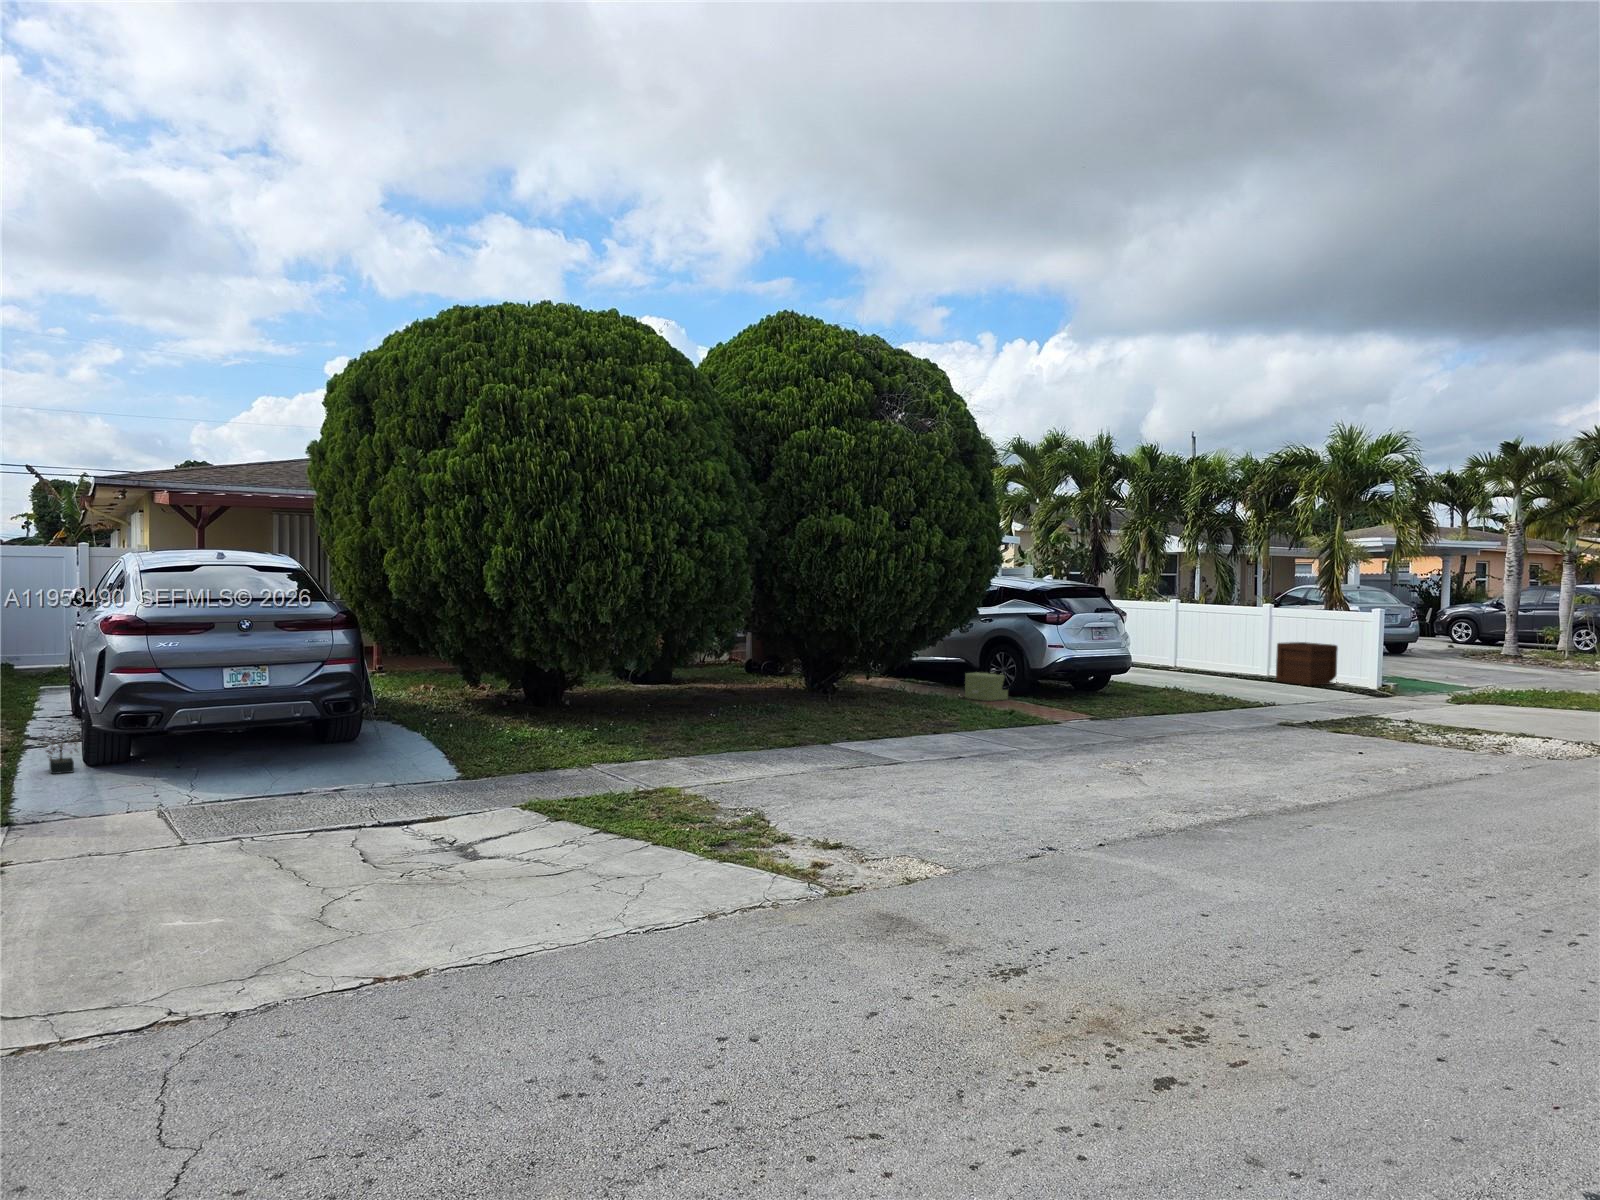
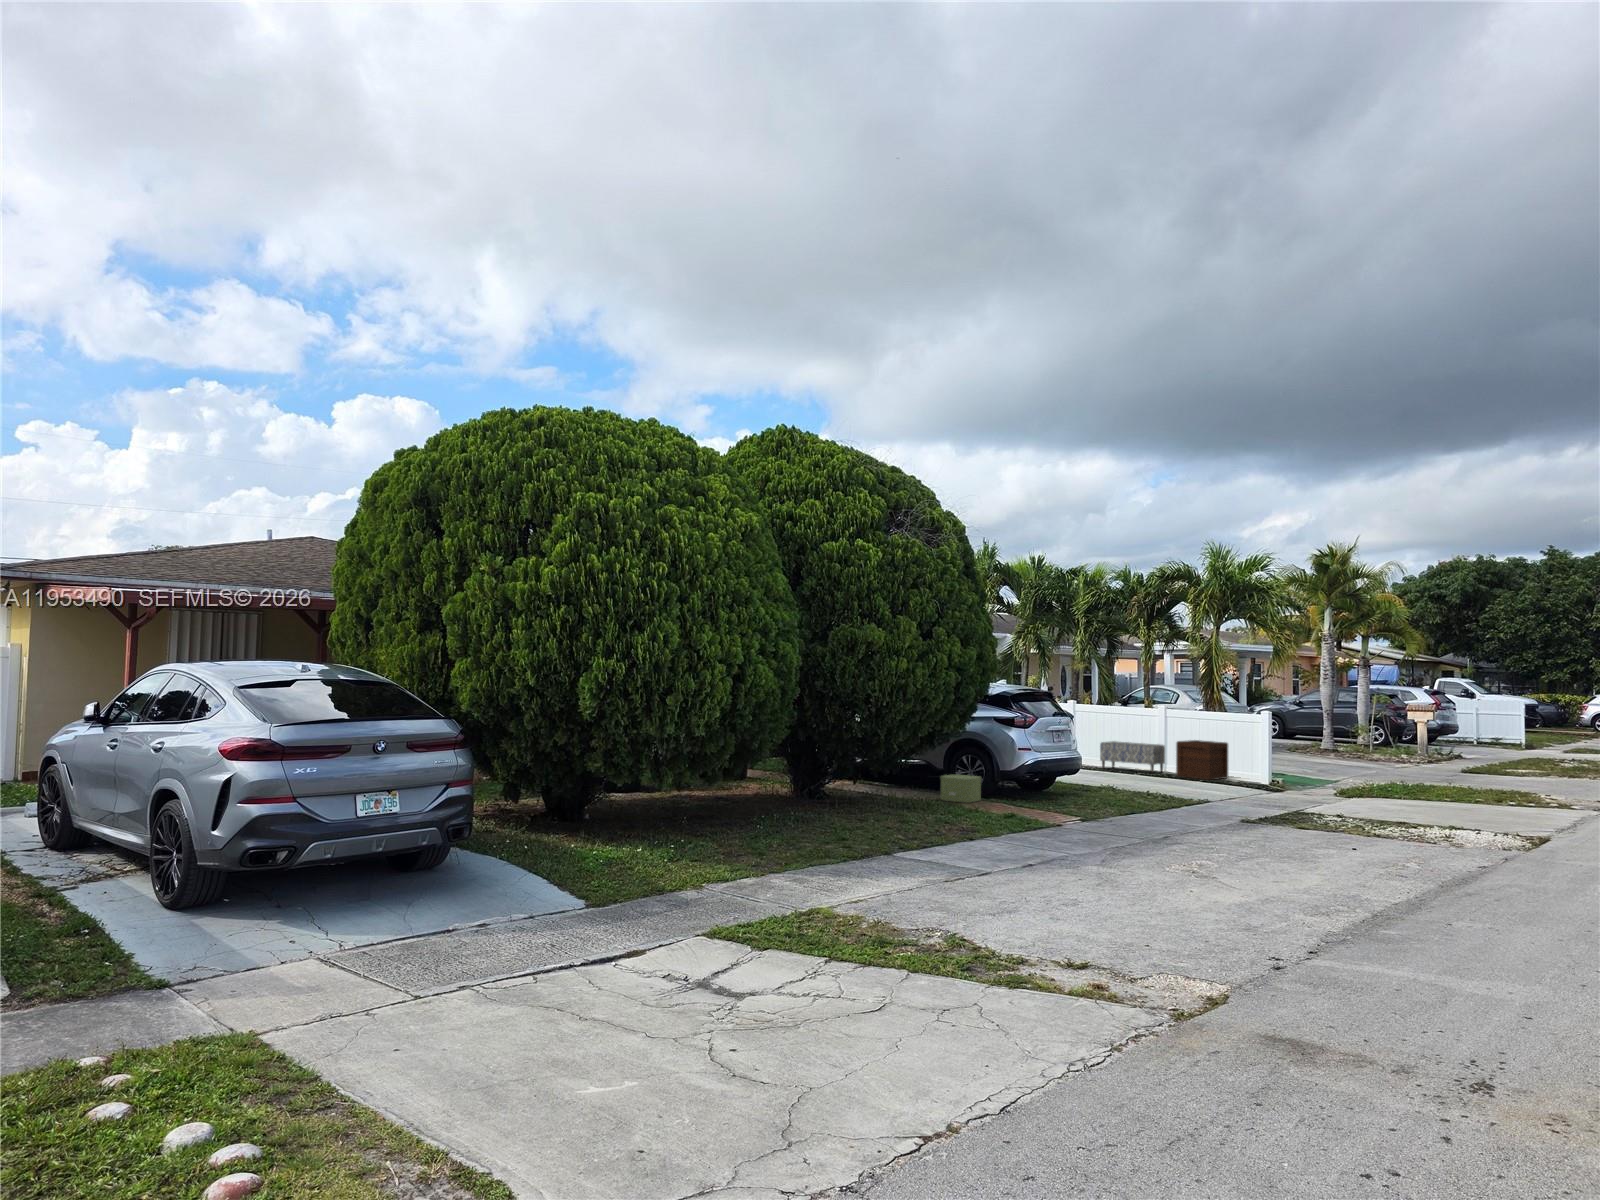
bench: none [1198,643,1271,678] -> present [1100,741,1165,773]
decorative plant: present [43,729,78,774] -> none [115,865,167,919]

